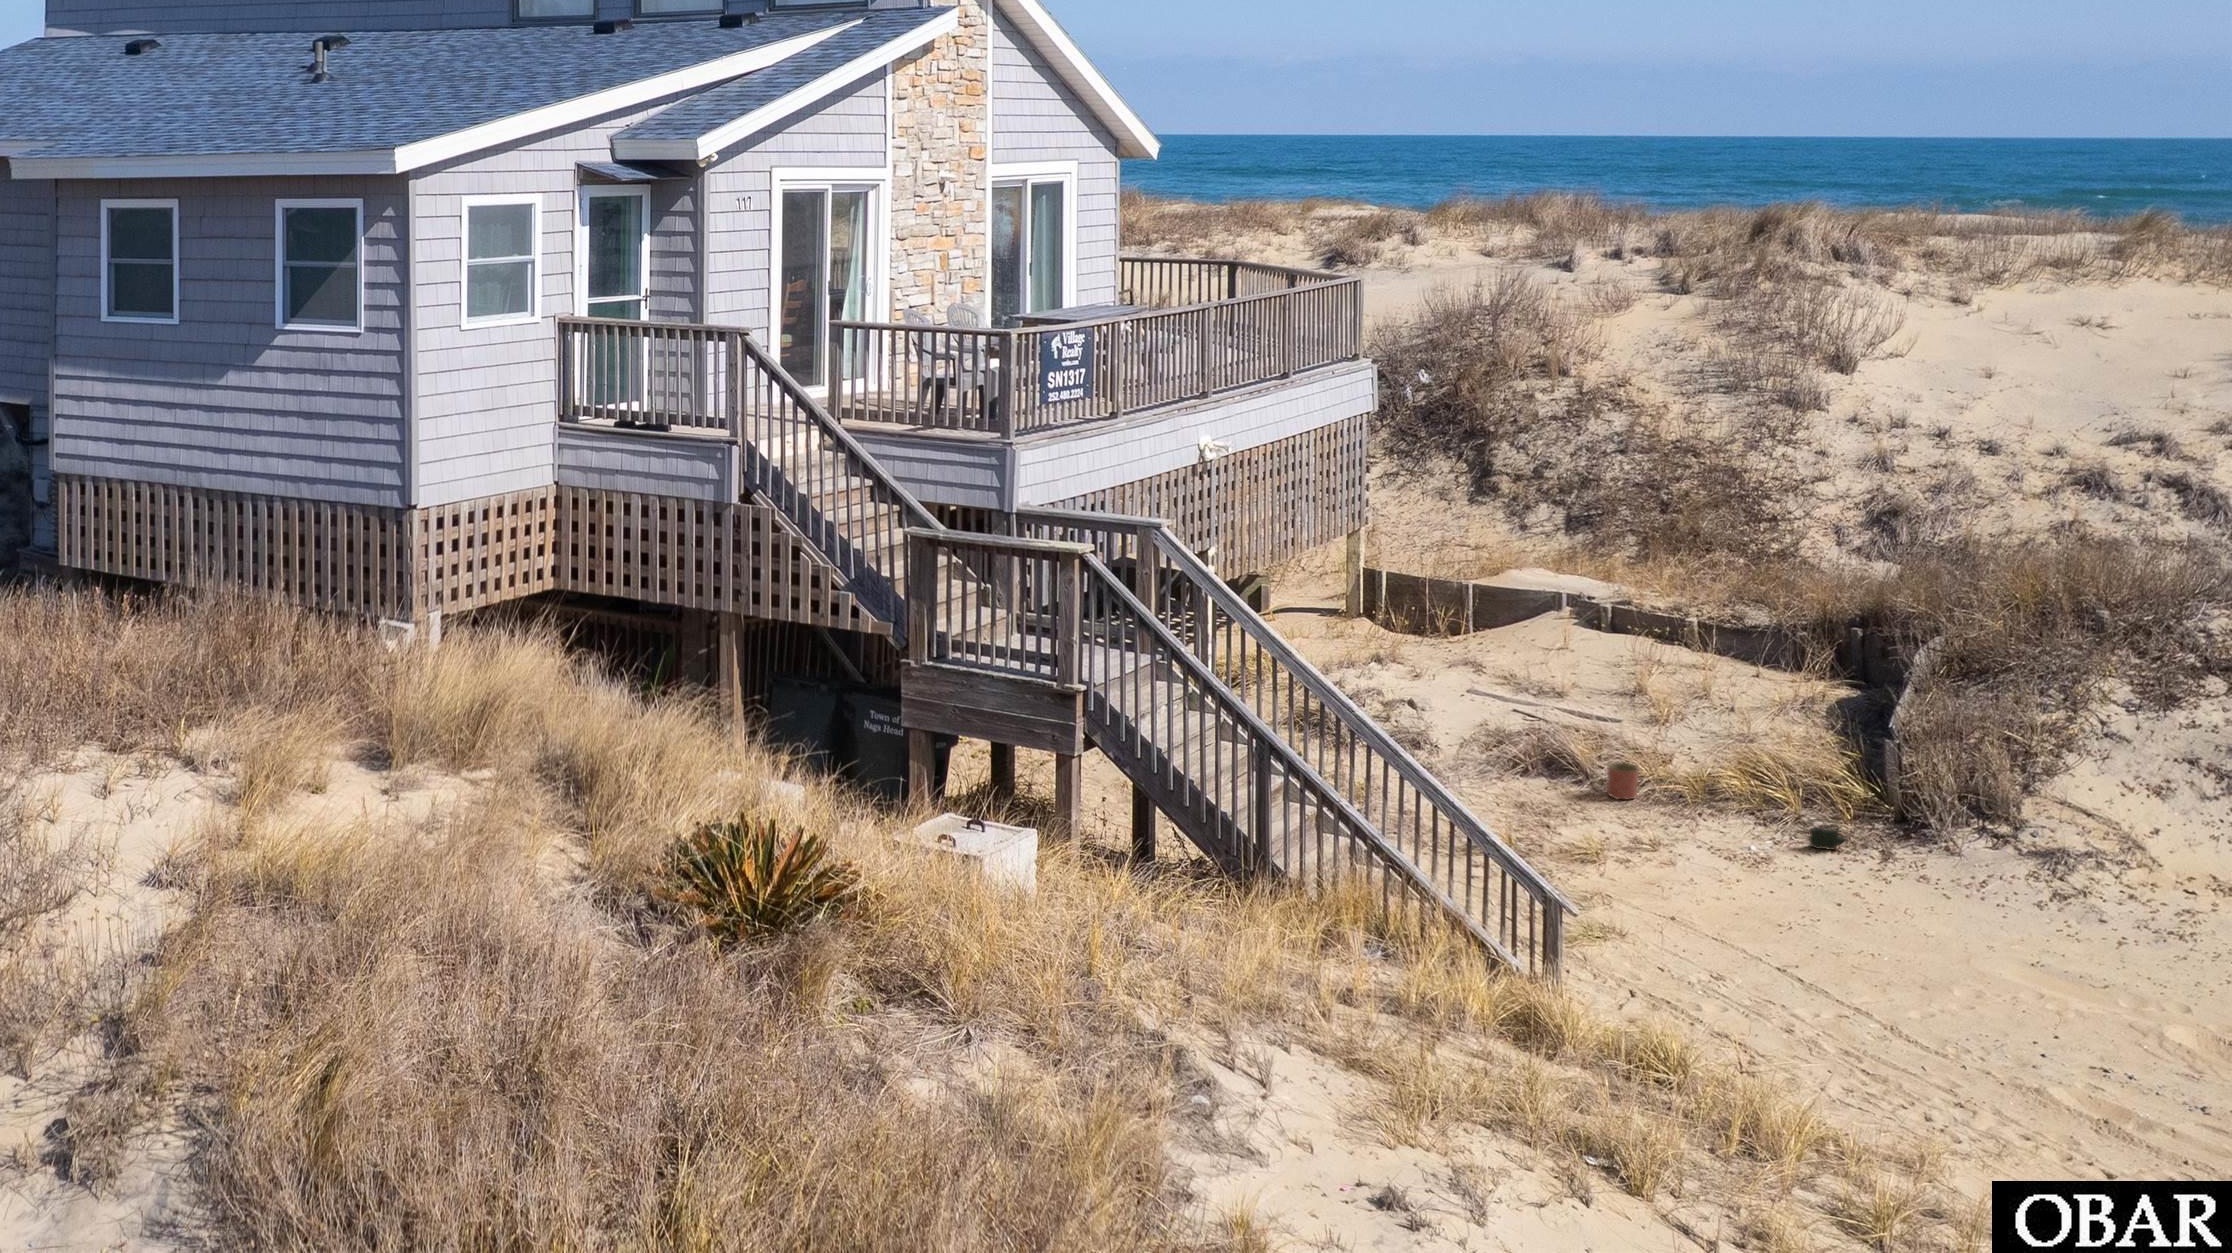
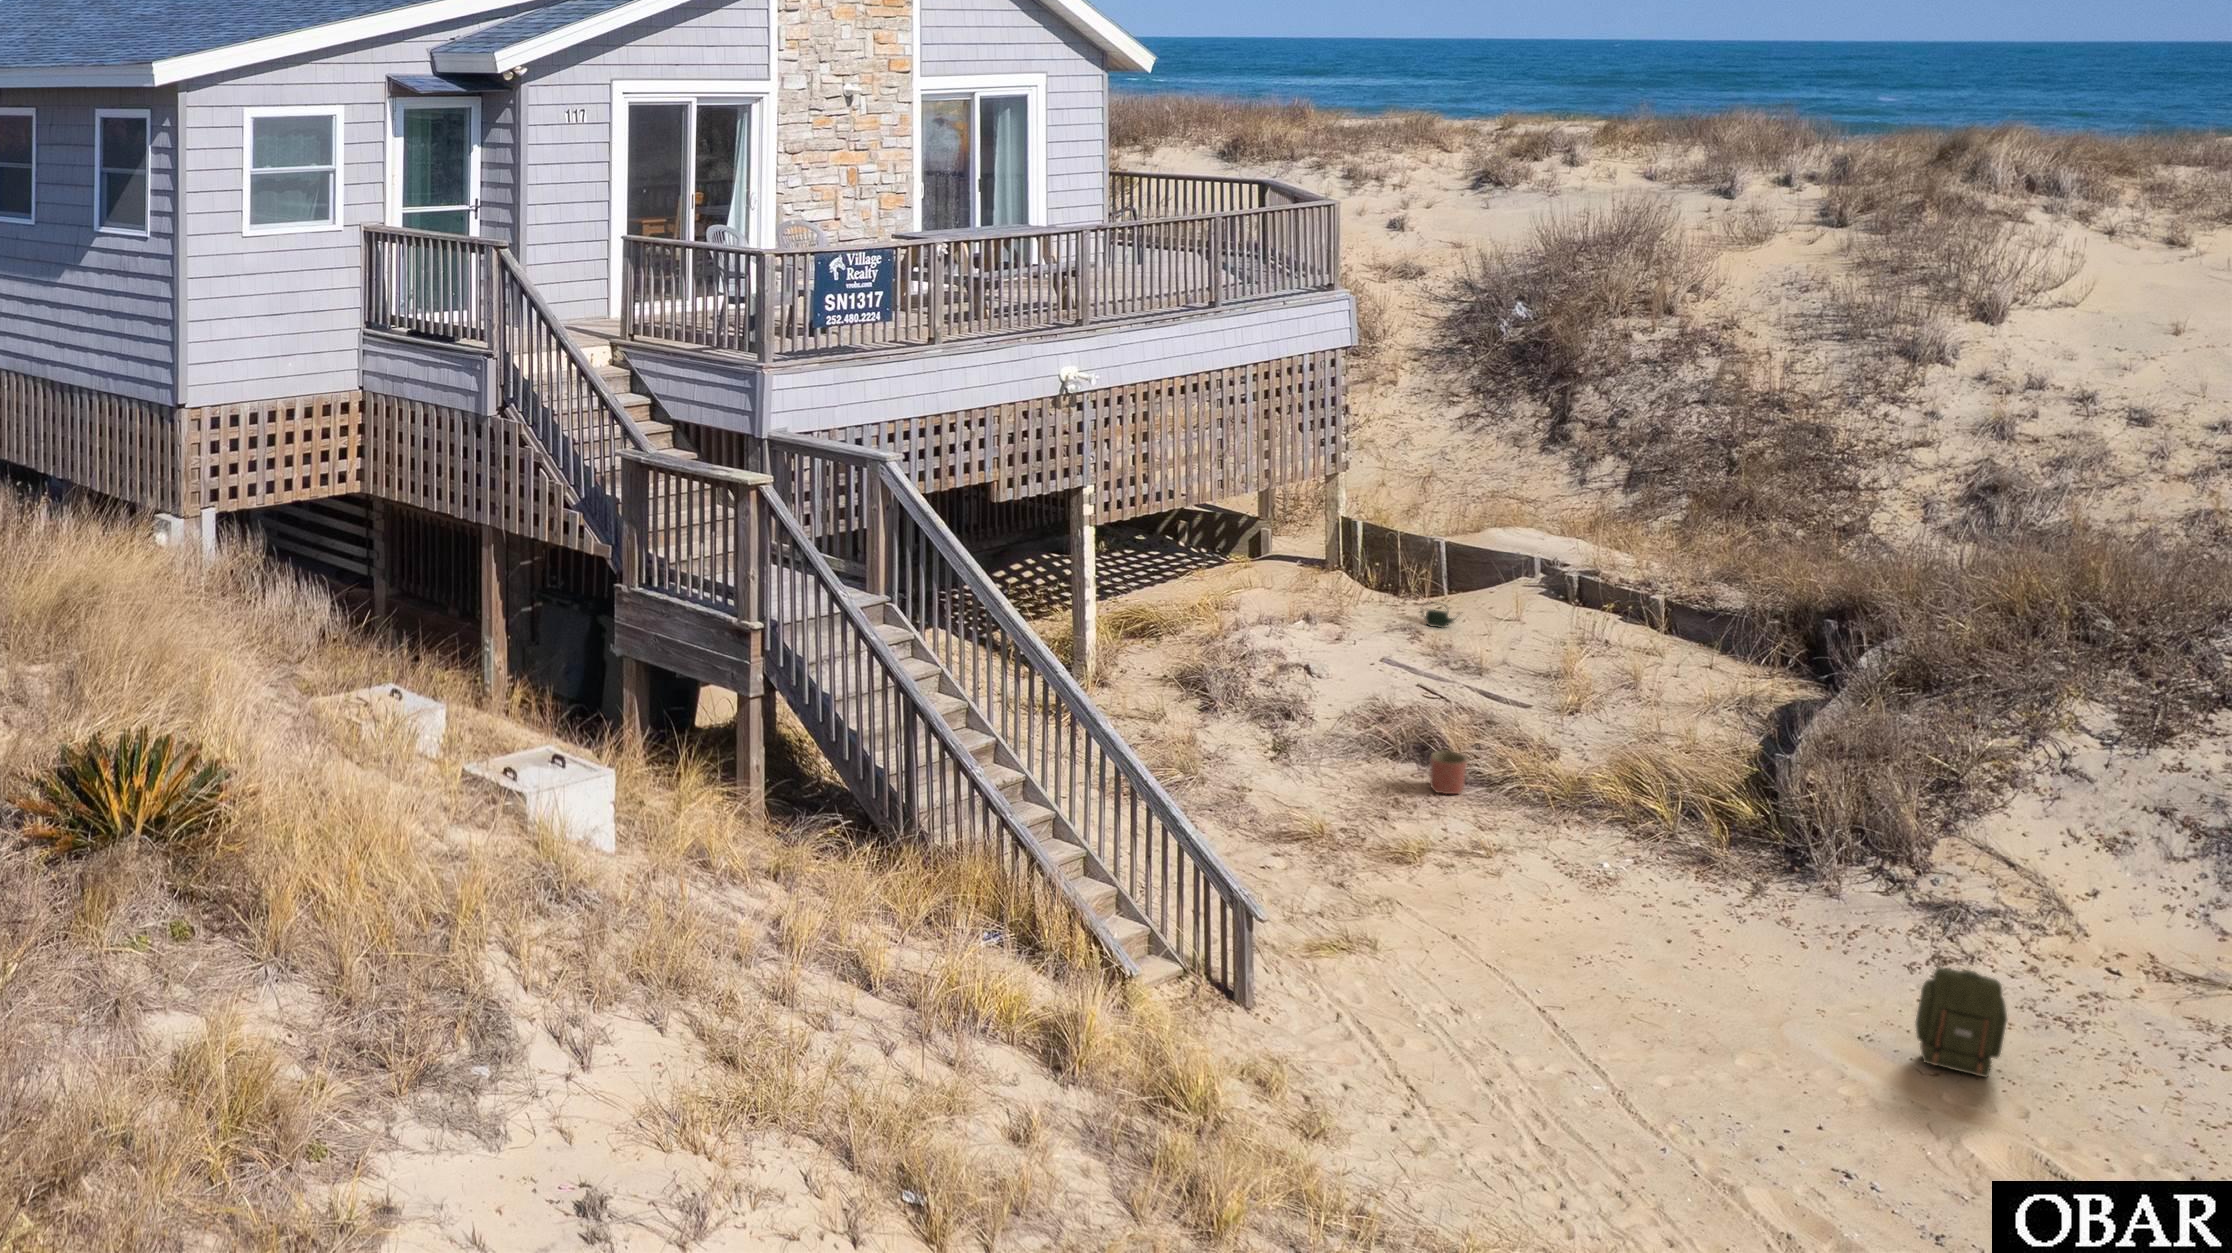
watering can: present [1804,820,1850,850] -> present [1423,604,1455,628]
backpack: none [2099,875,2171,957] -> present [1916,967,2007,1077]

